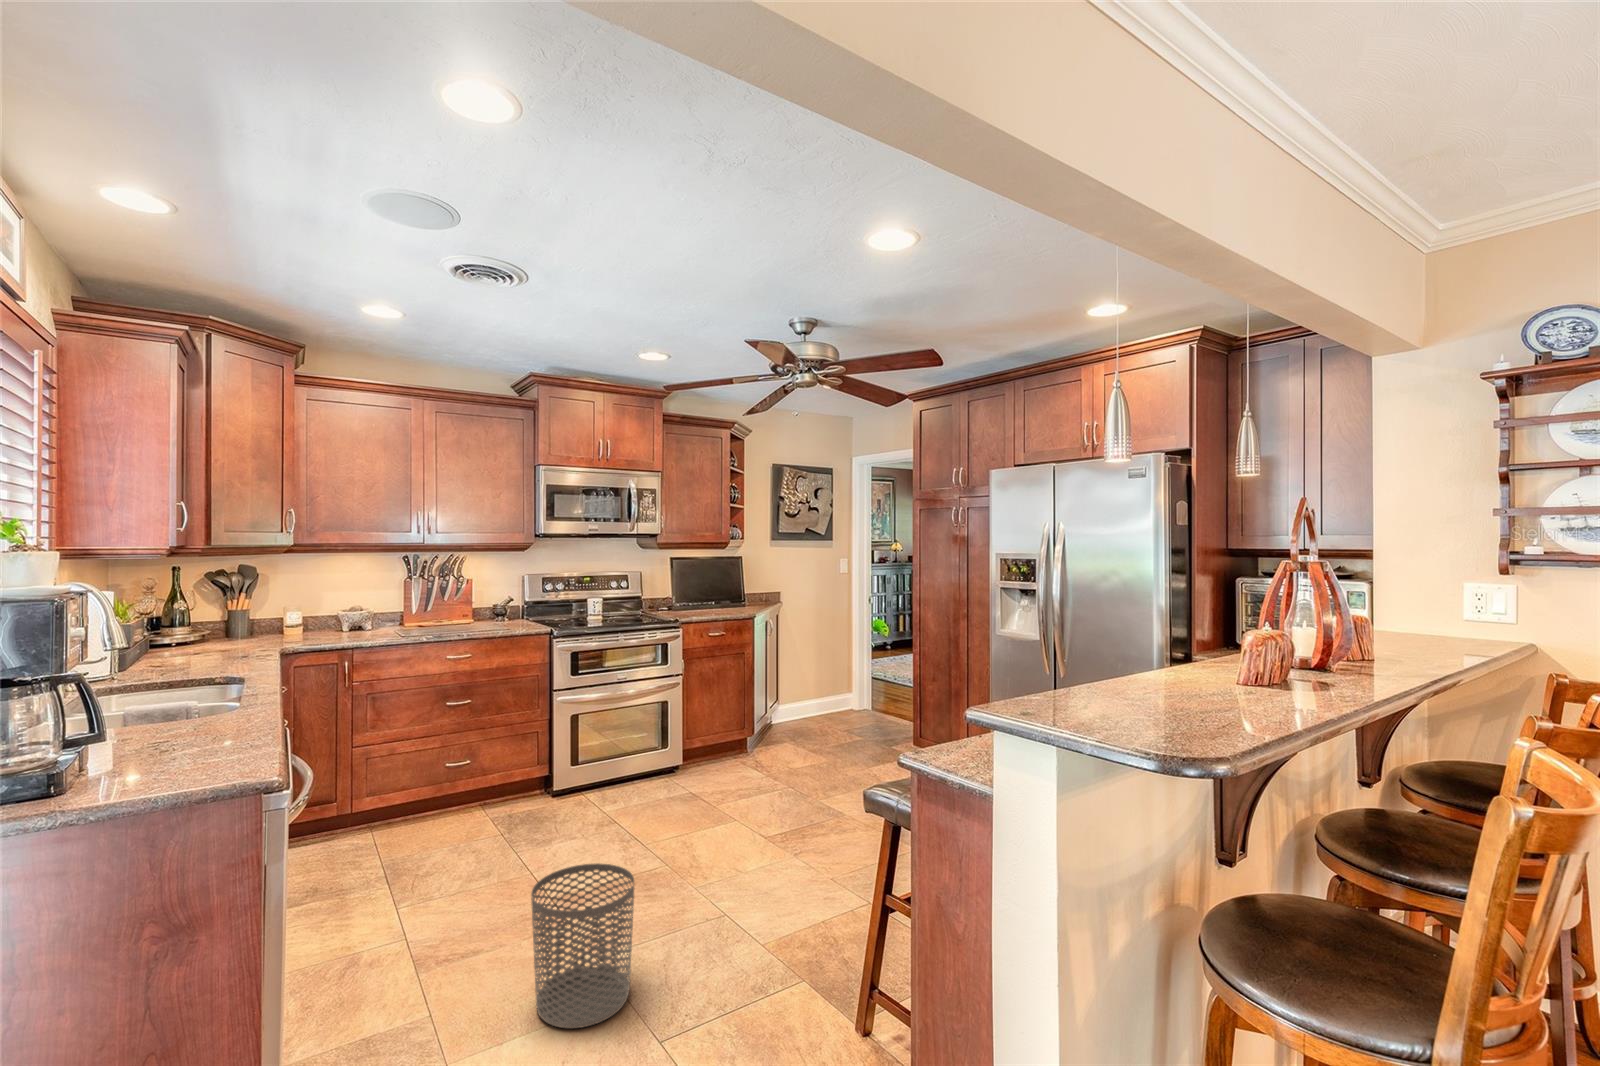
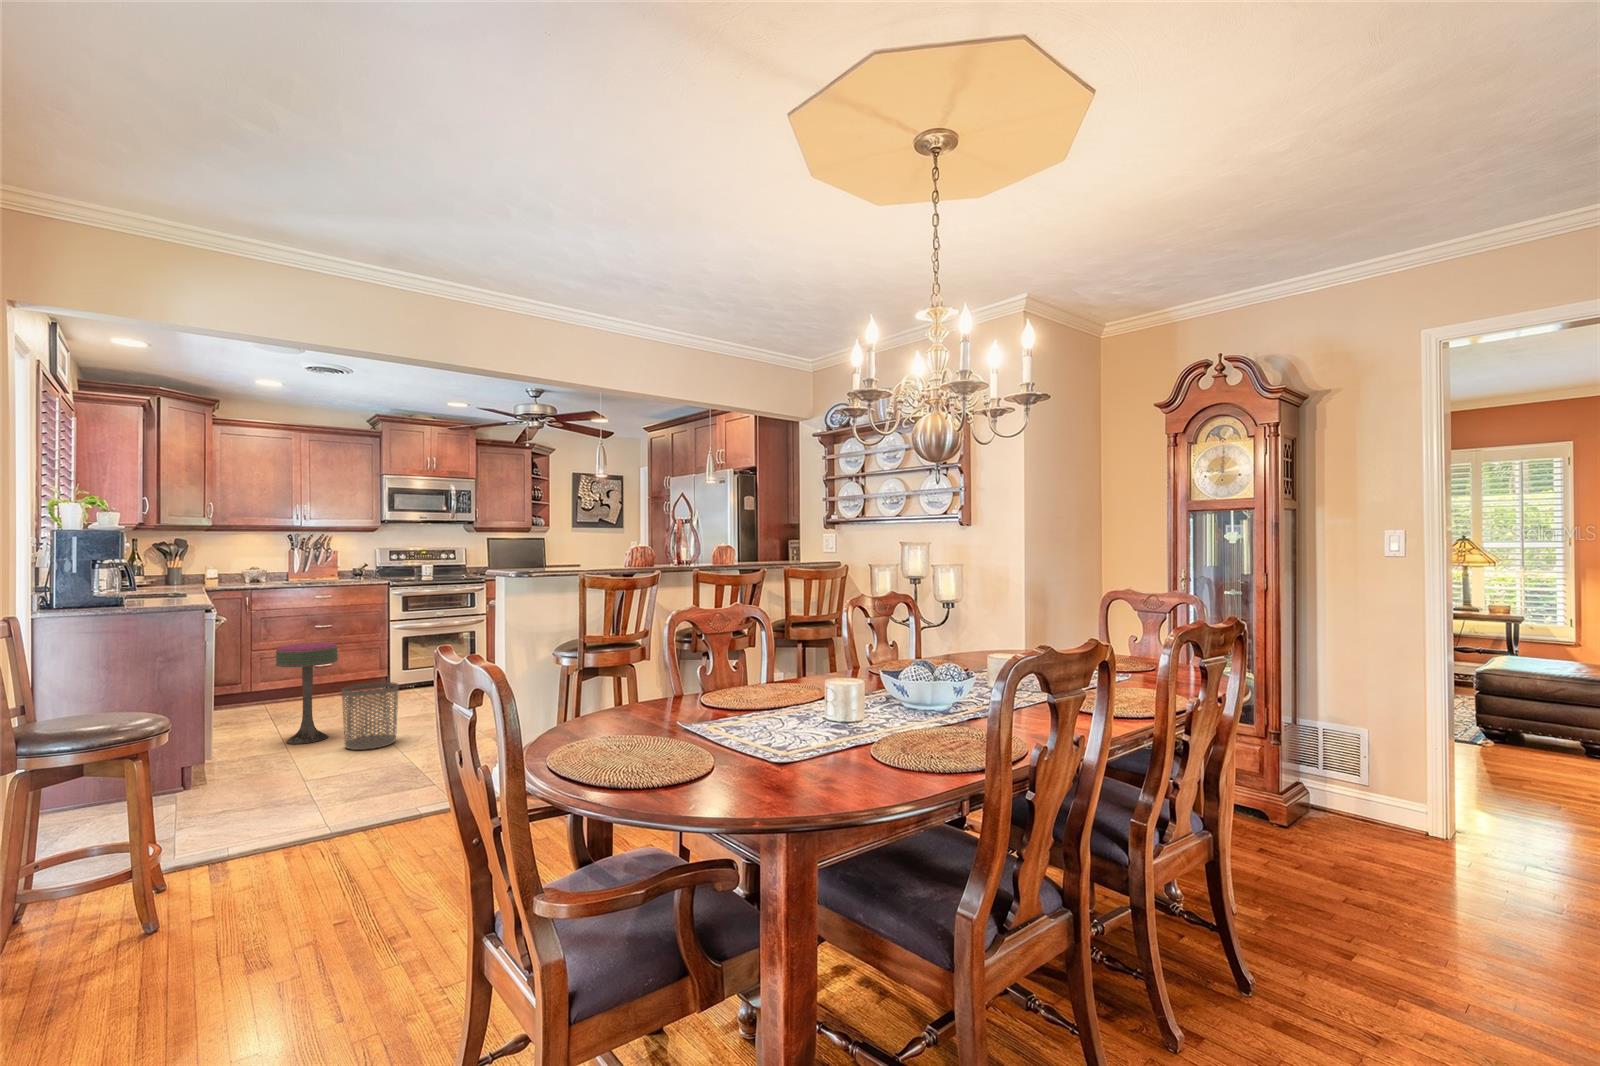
bar stool: none [401,774,510,989] -> present [276,642,338,744]

